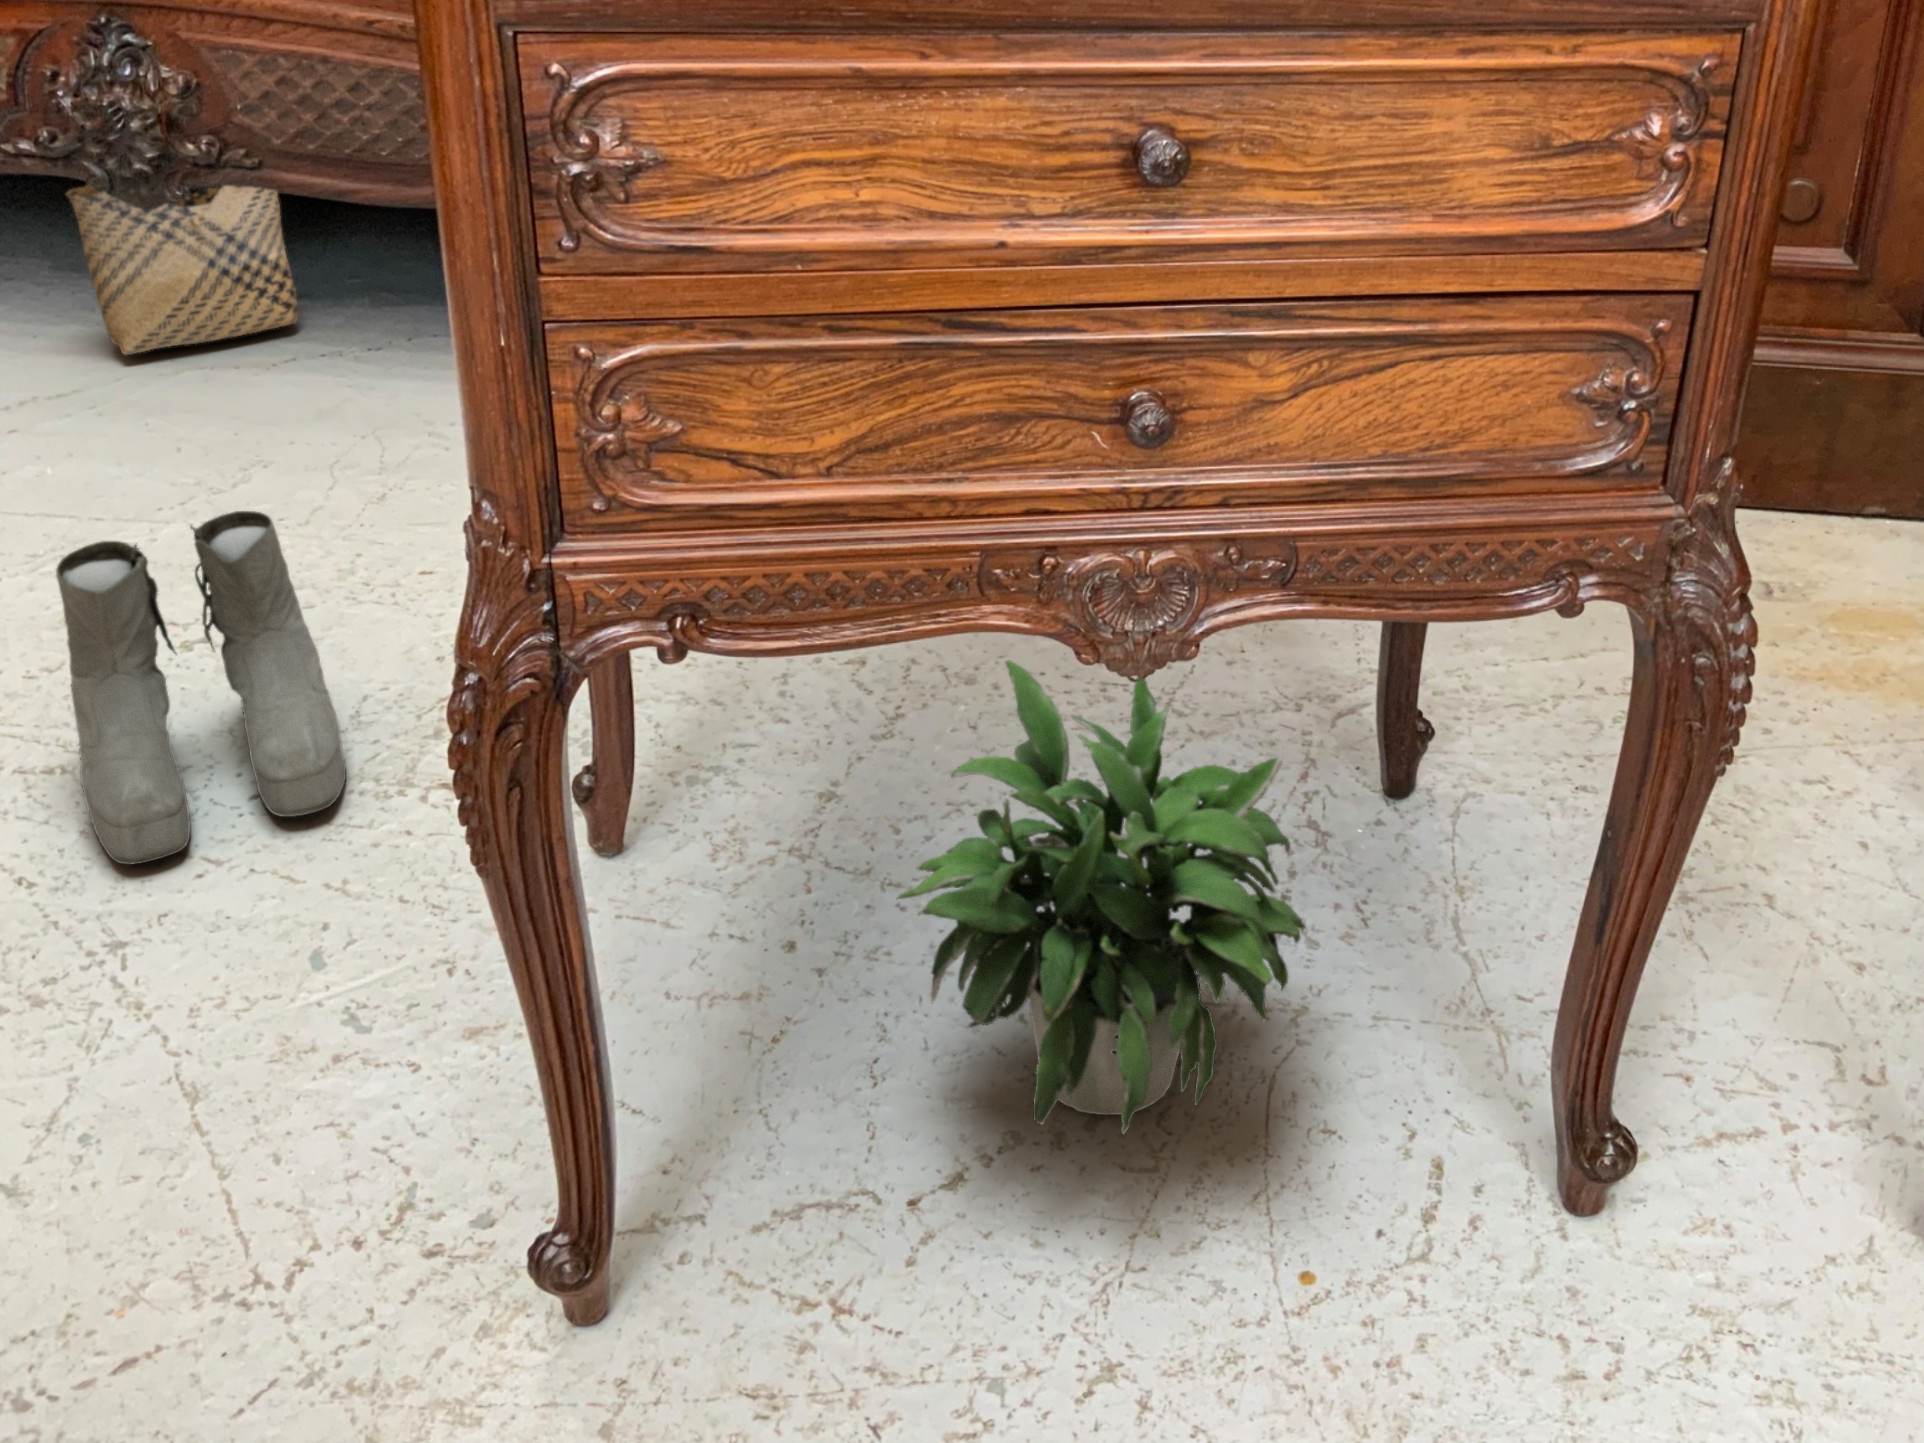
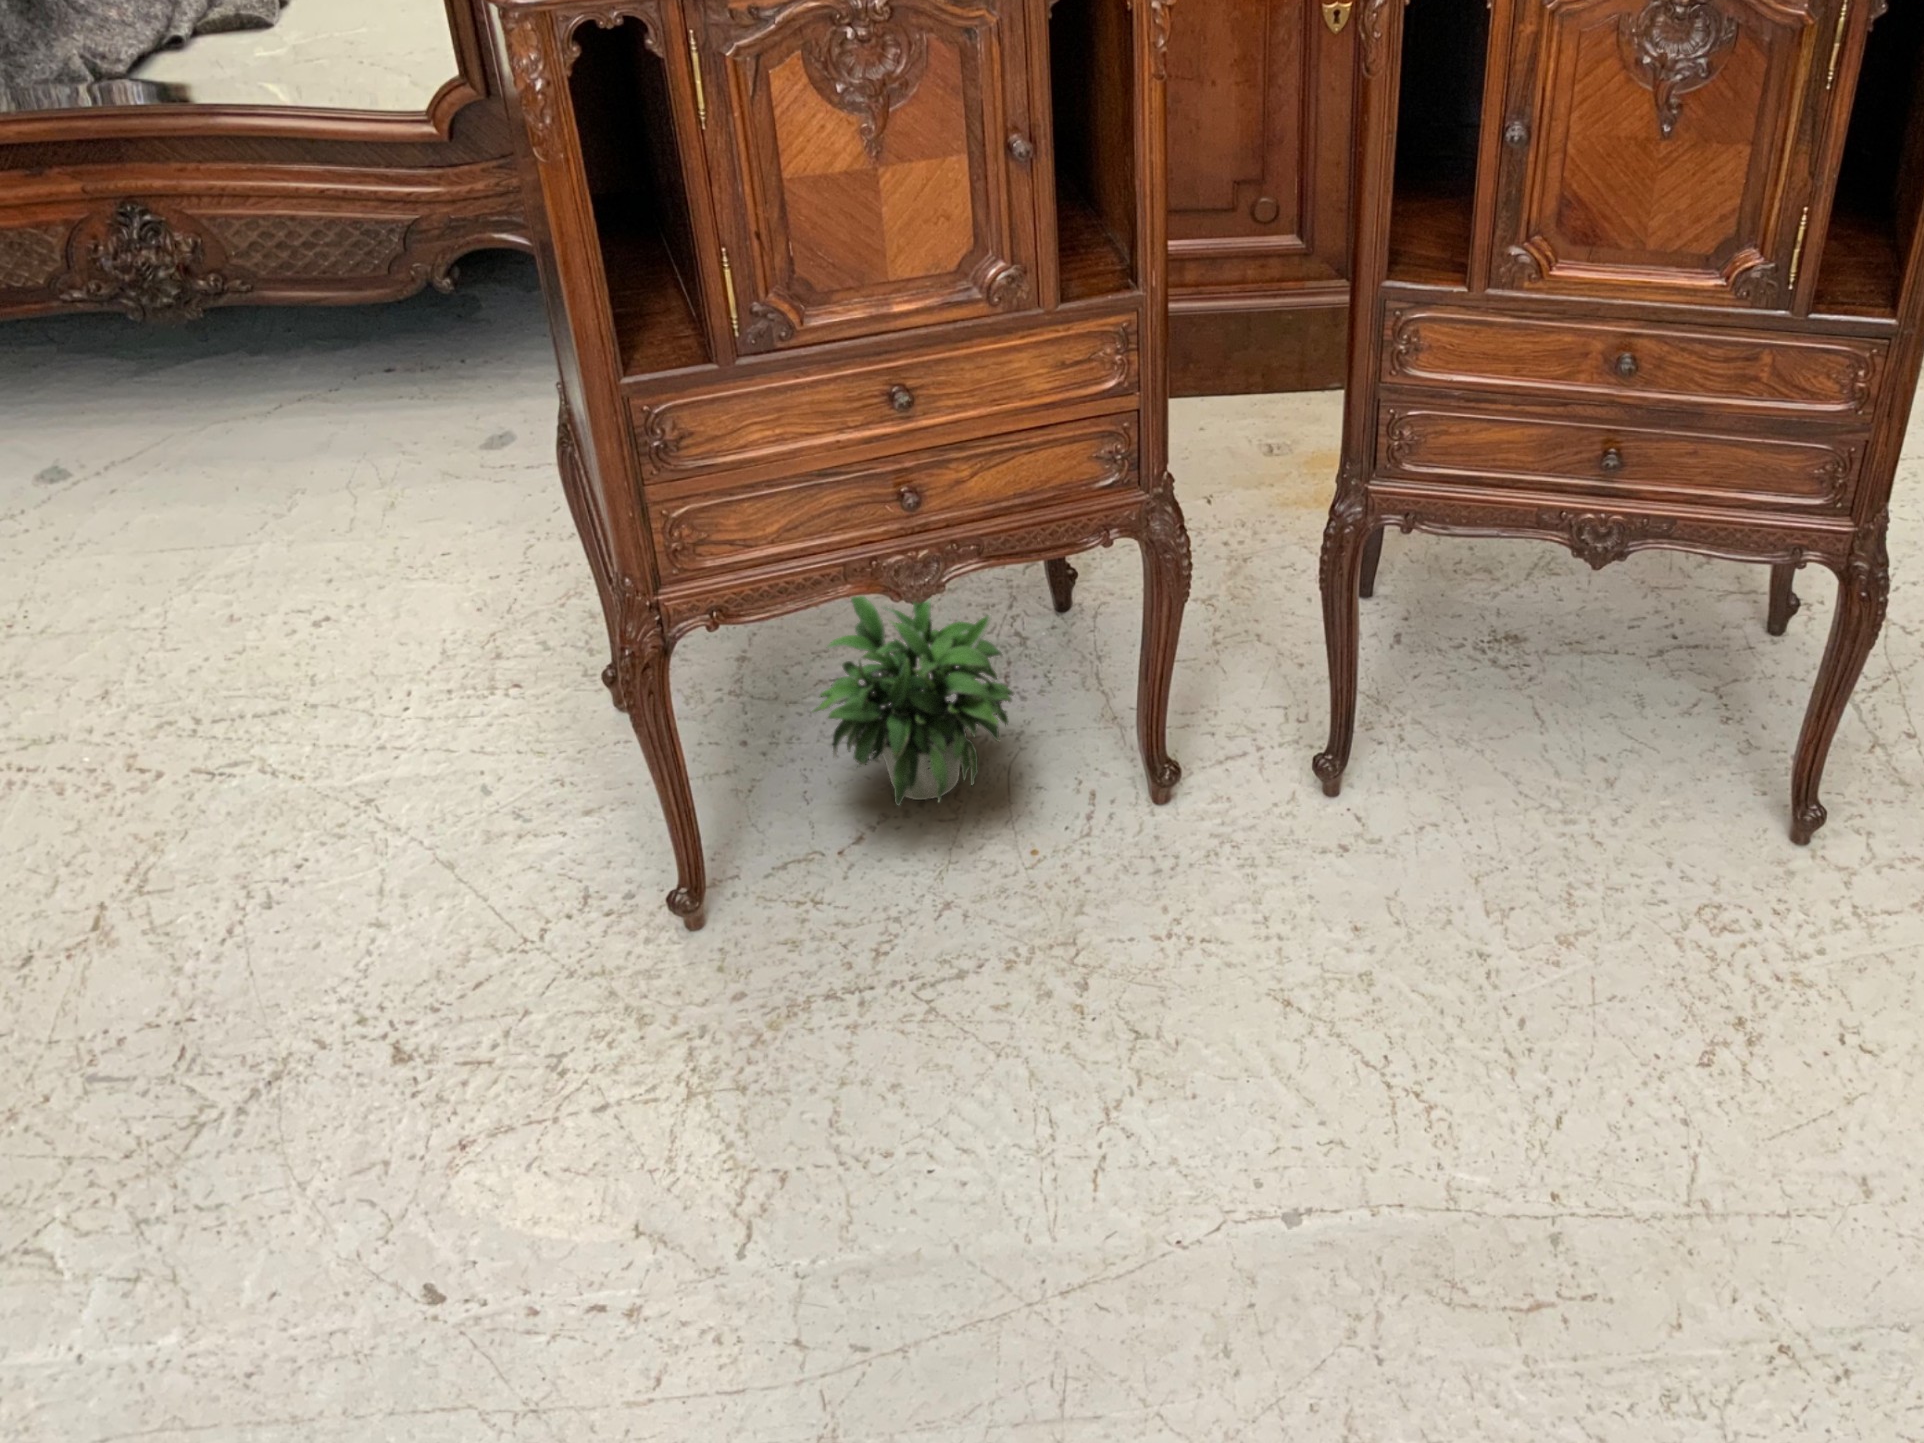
woven basket: present [66,185,298,355] -> none [107,220,277,423]
boots: present [56,511,346,865] -> none [282,549,465,759]

